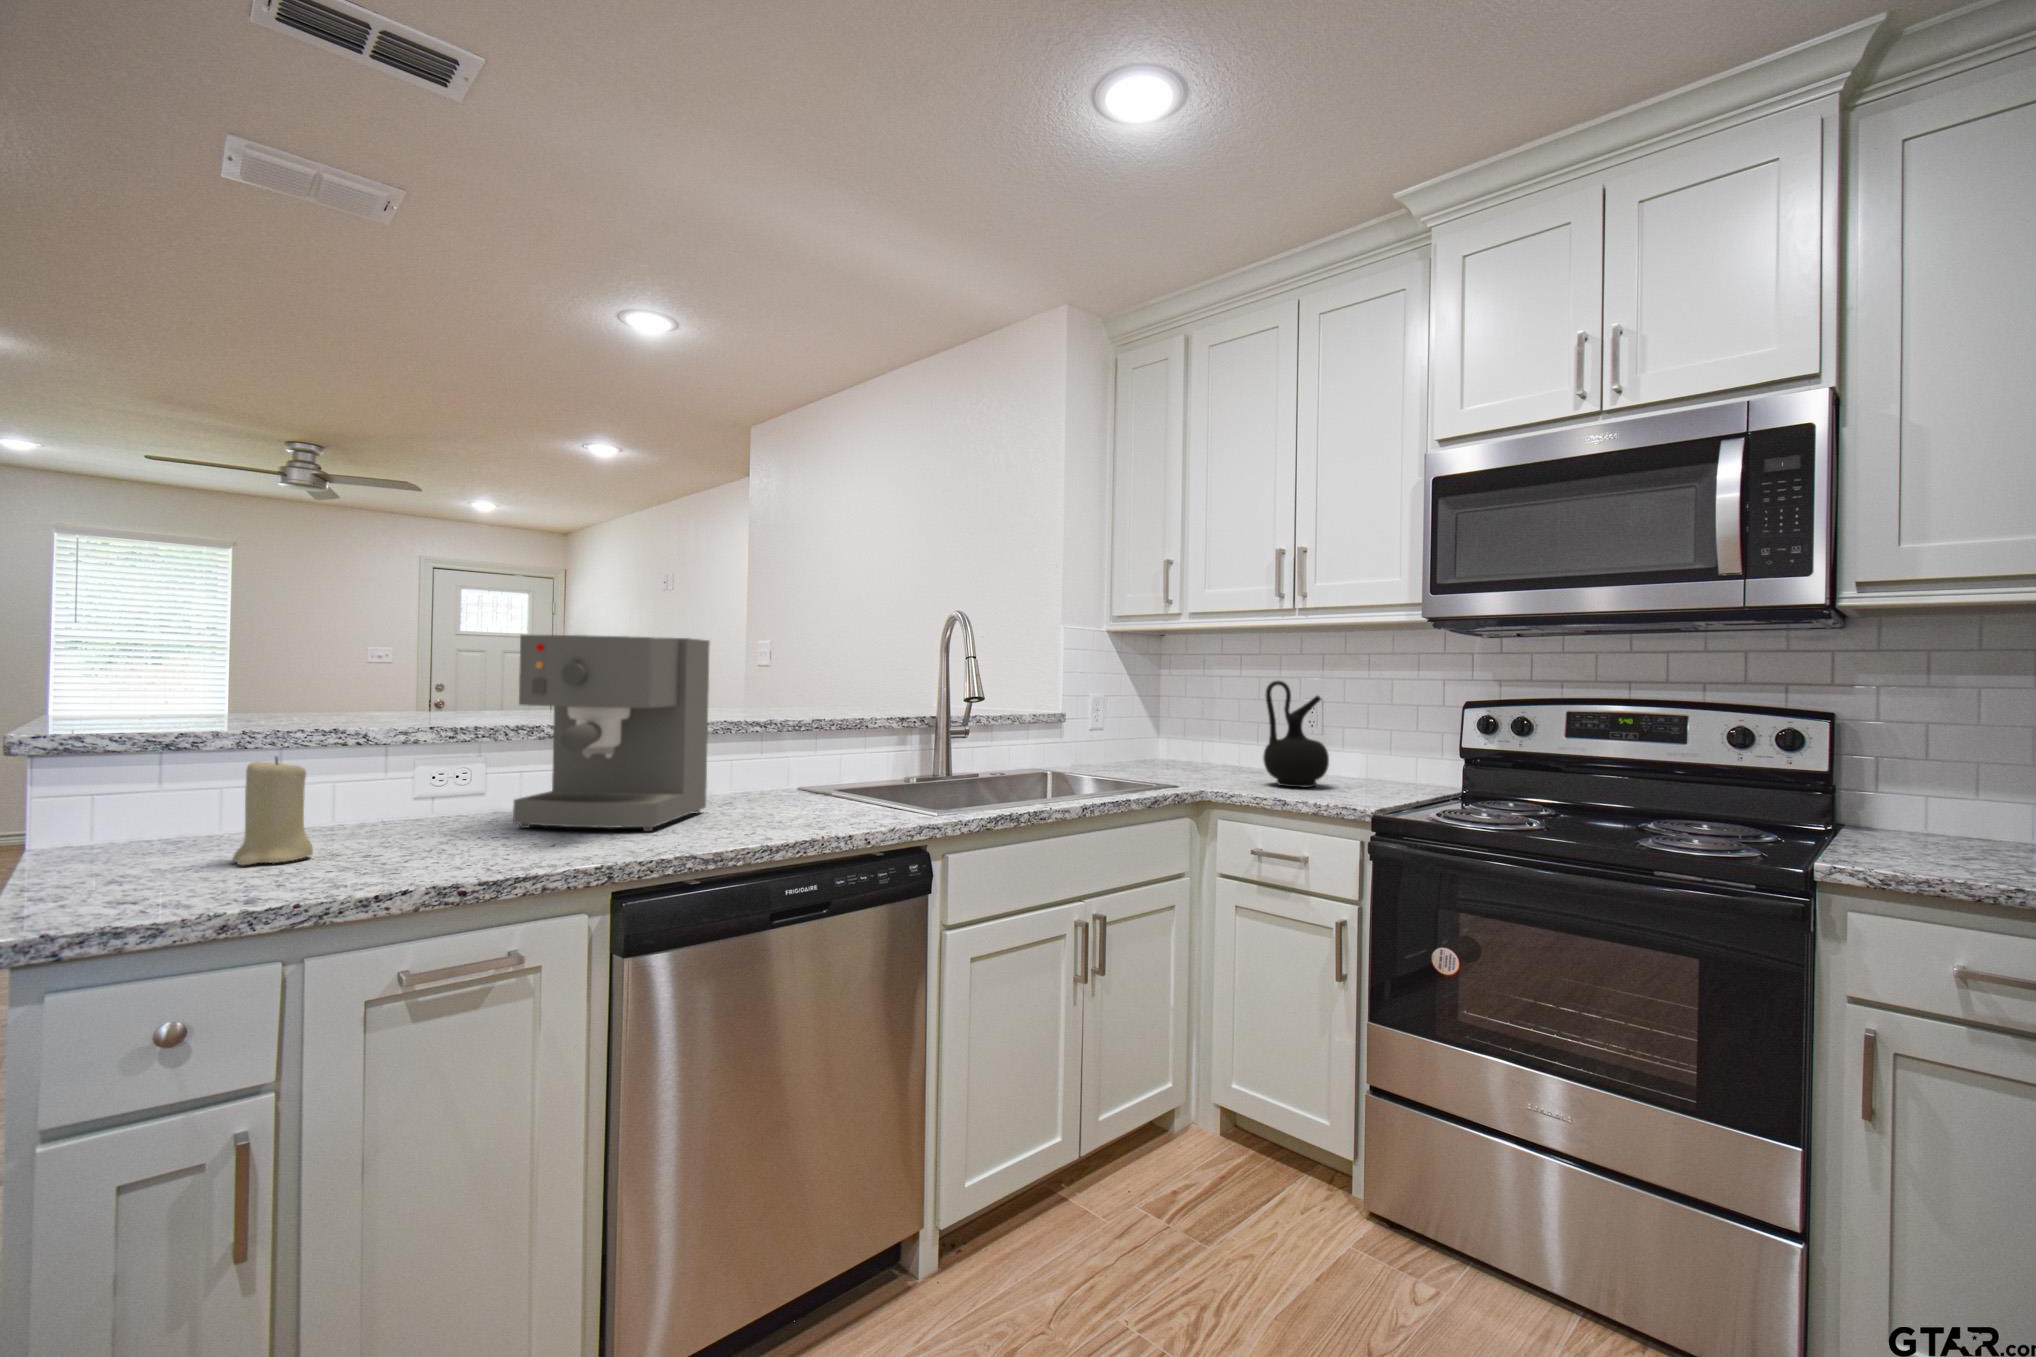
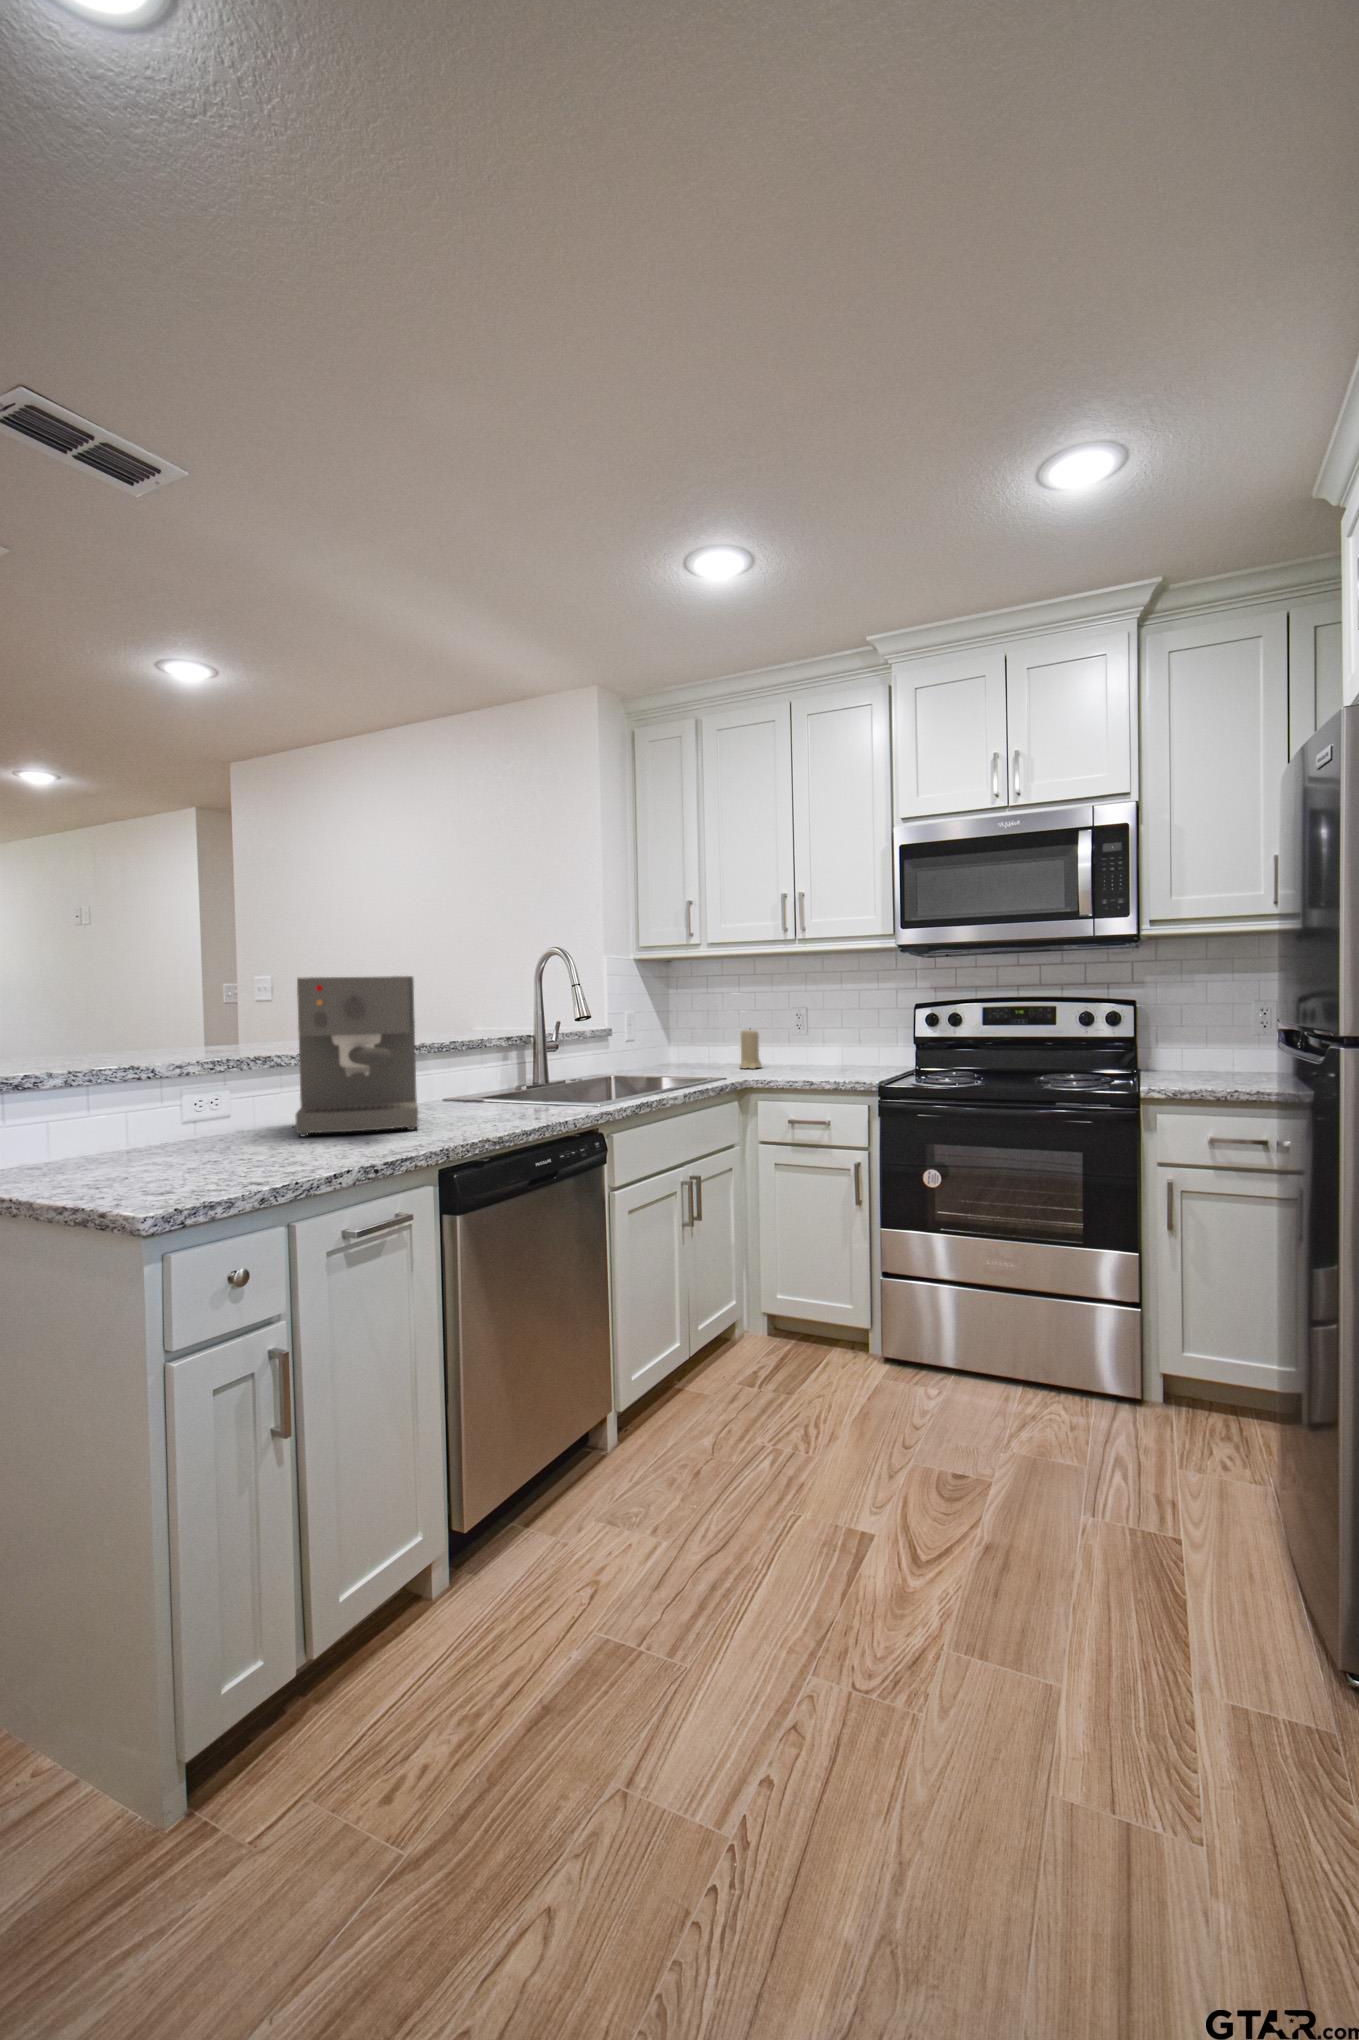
ceramic jug: present [1263,681,1329,787] -> none [780,992,828,1072]
candle: present [232,757,313,866] -> present [740,1030,762,1069]

